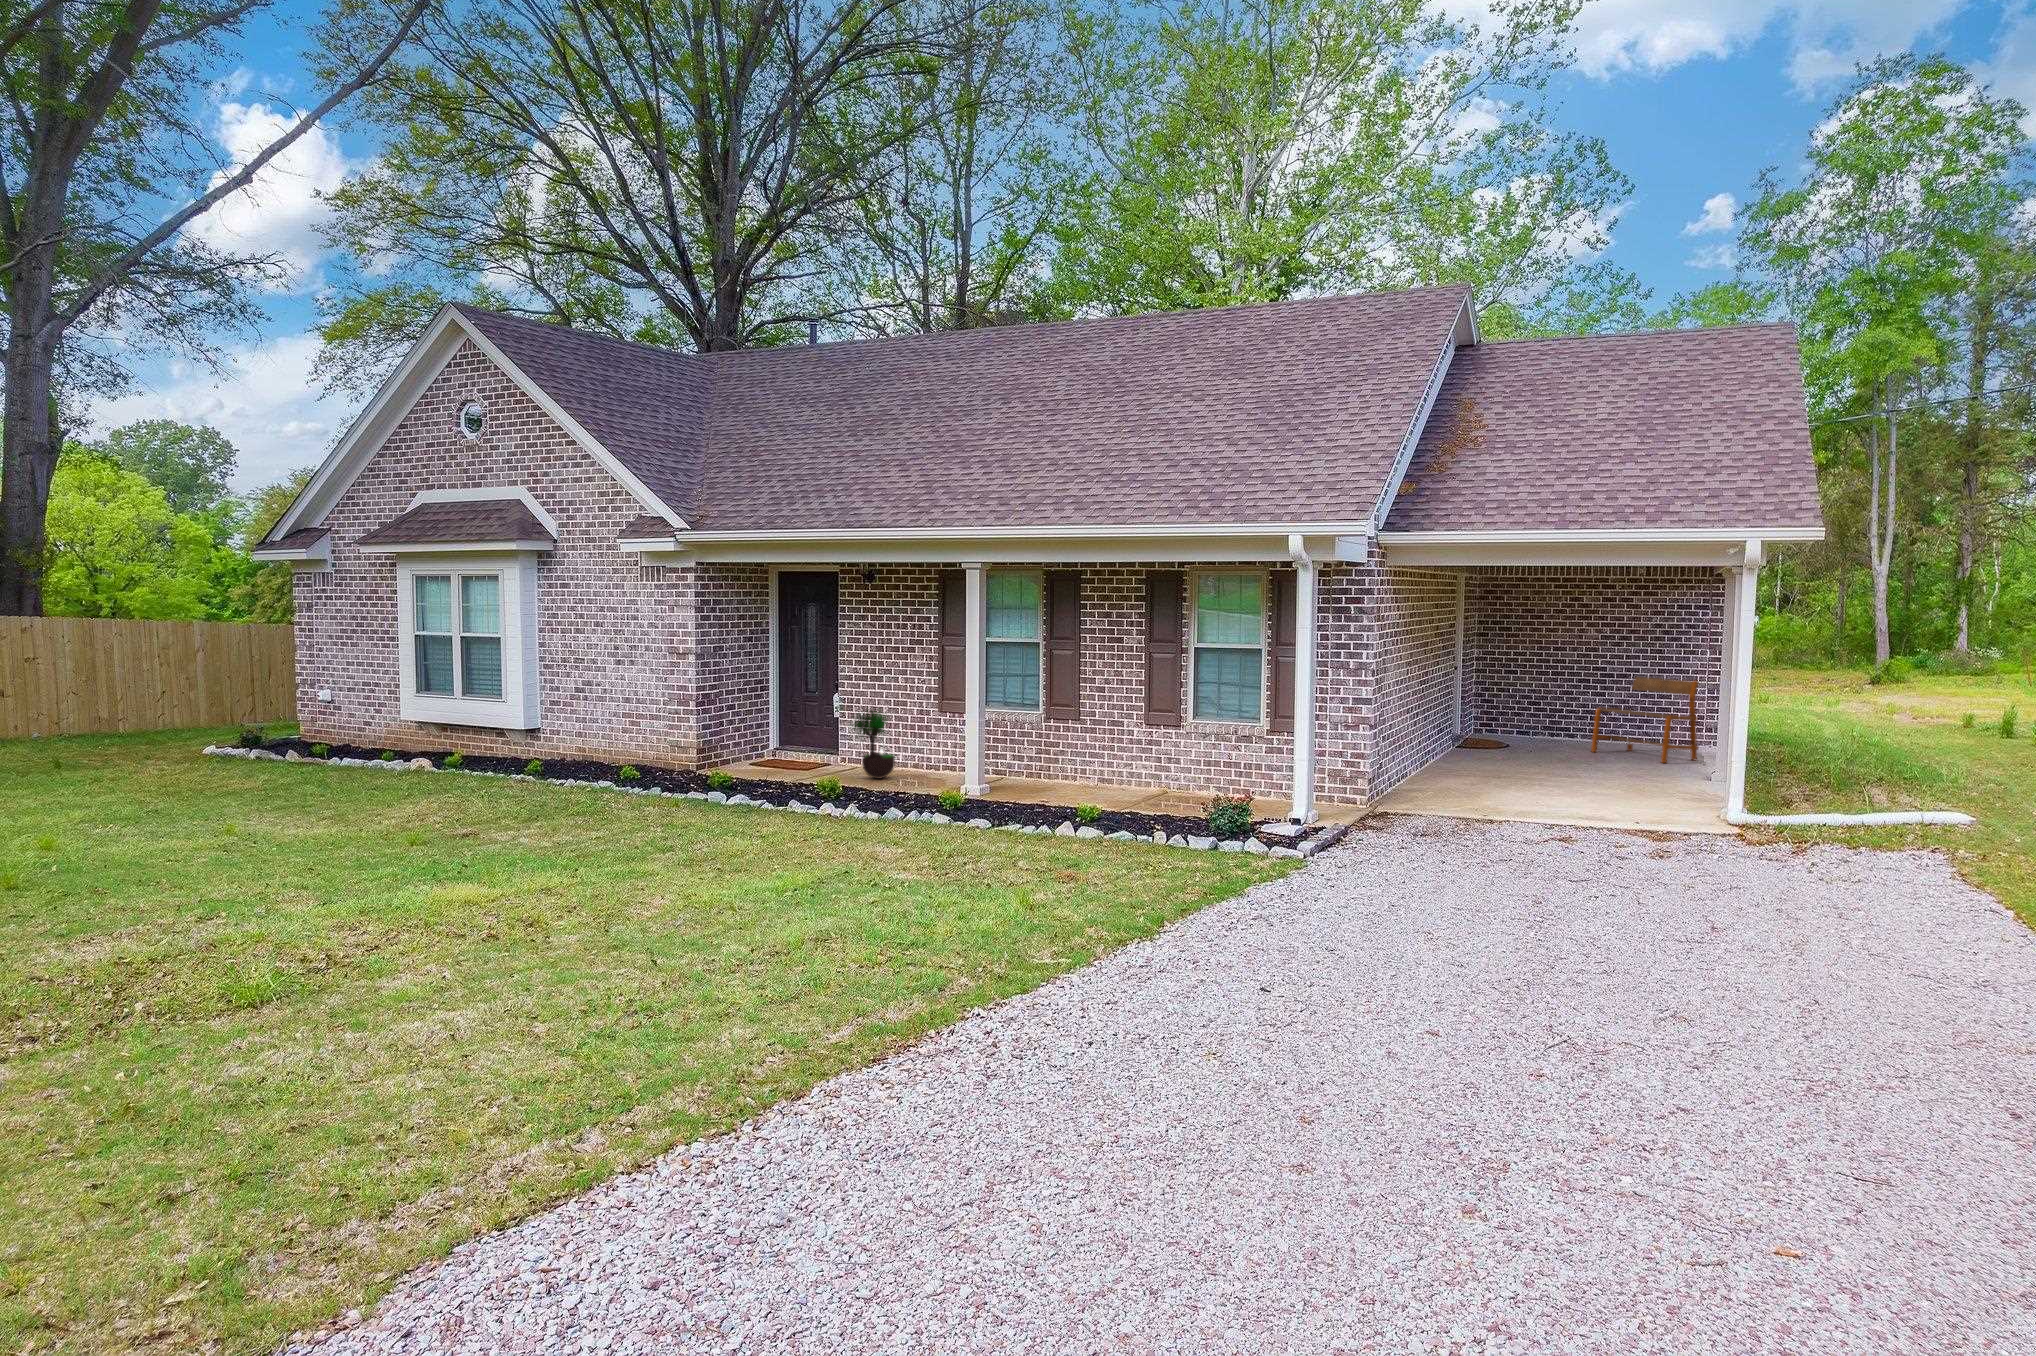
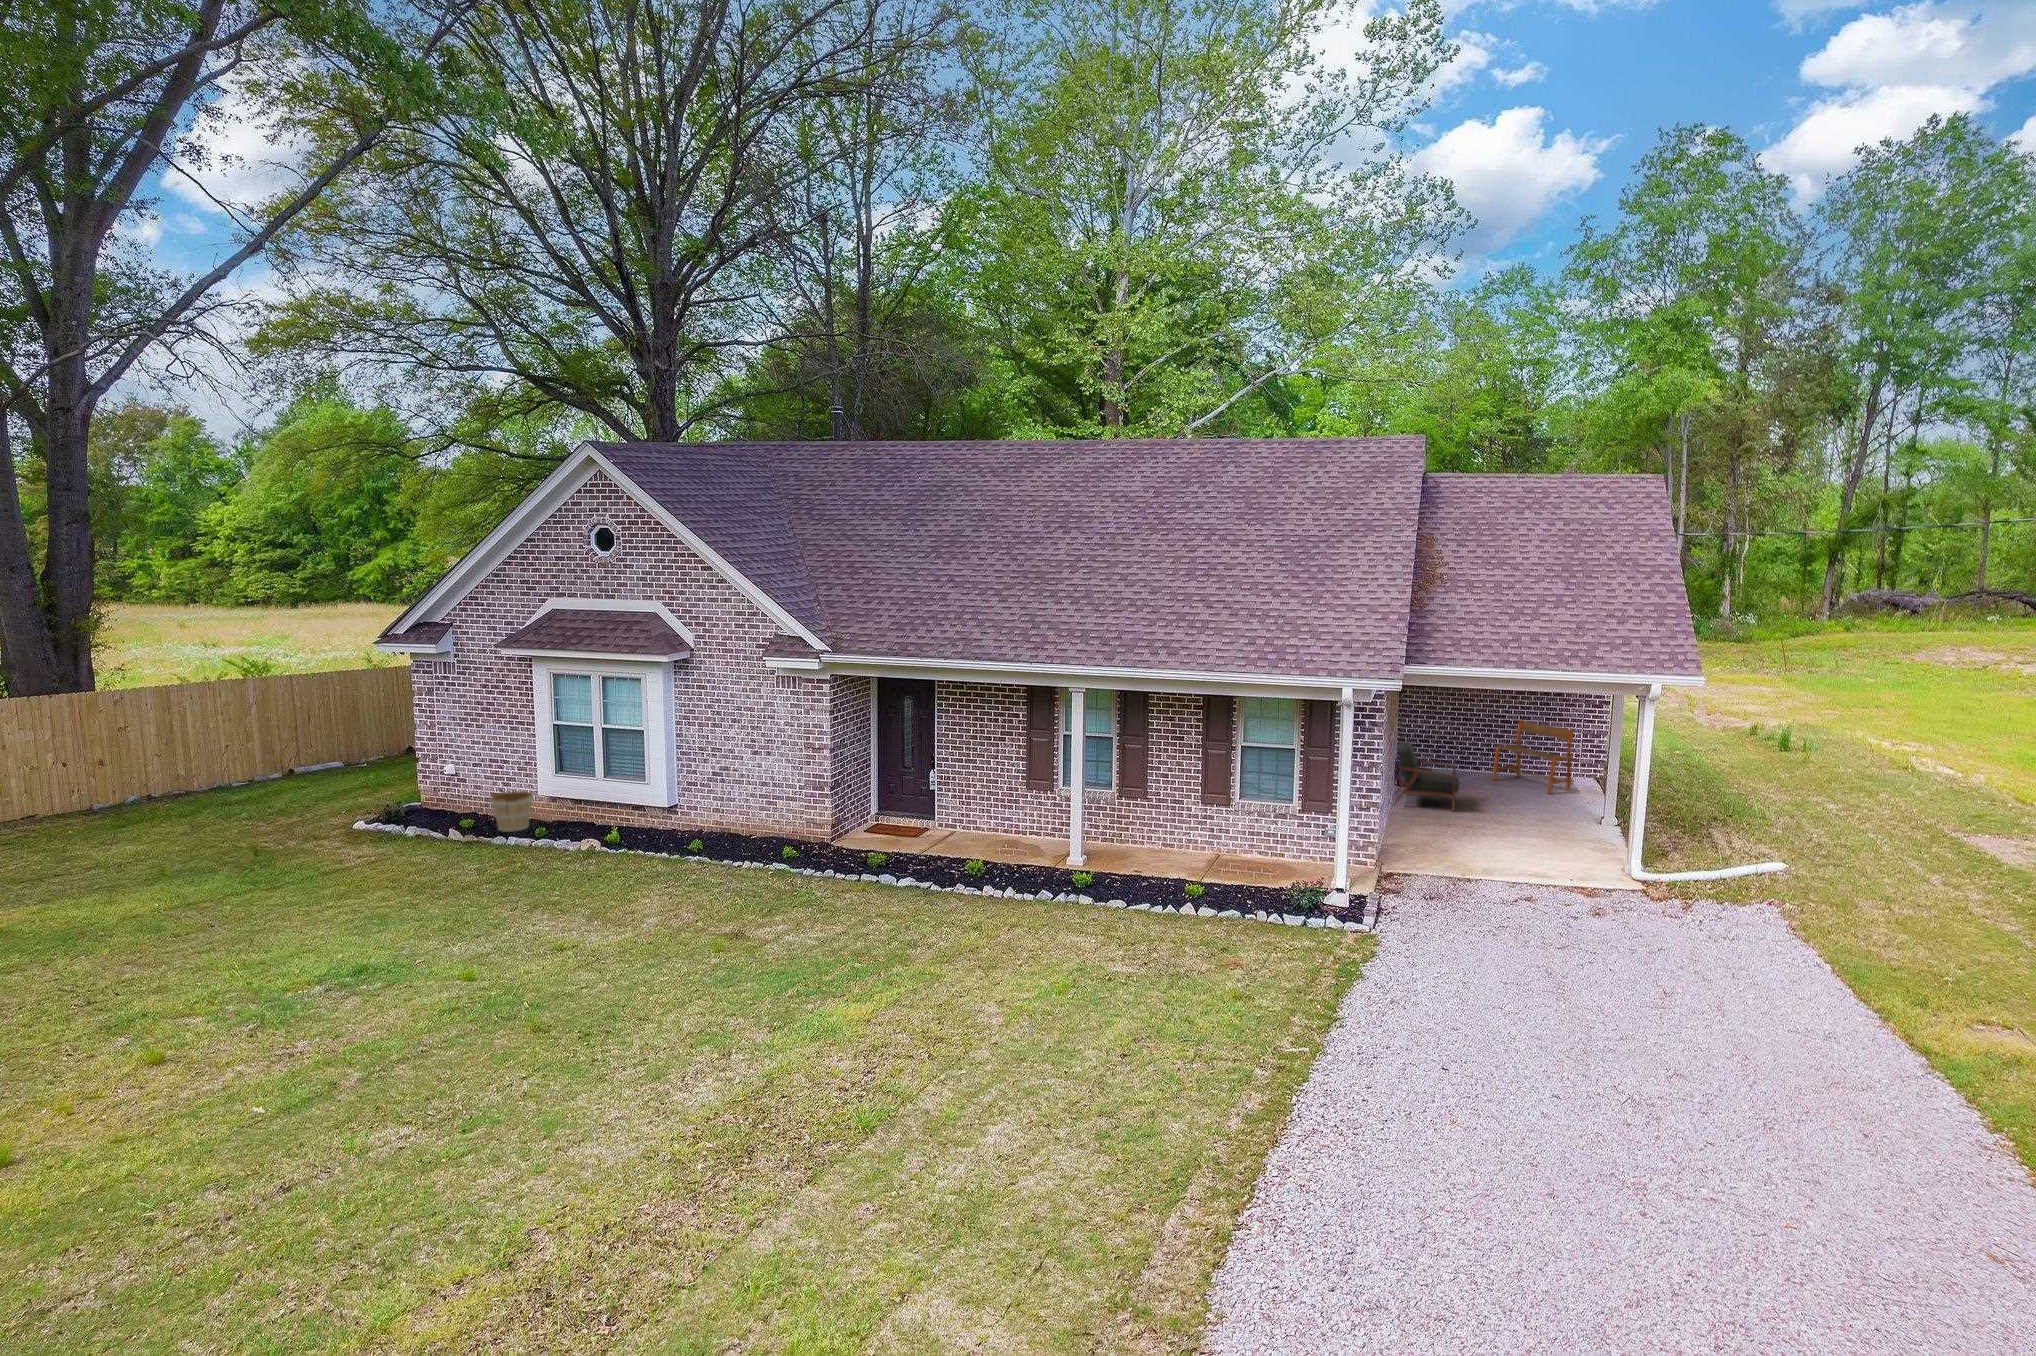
chair: none [1439,688,1532,773] -> present [1394,741,1460,811]
potted tree: present [853,707,895,779] -> none [956,783,992,843]
wooden bucket: none [343,716,397,759] -> present [490,791,533,832]

